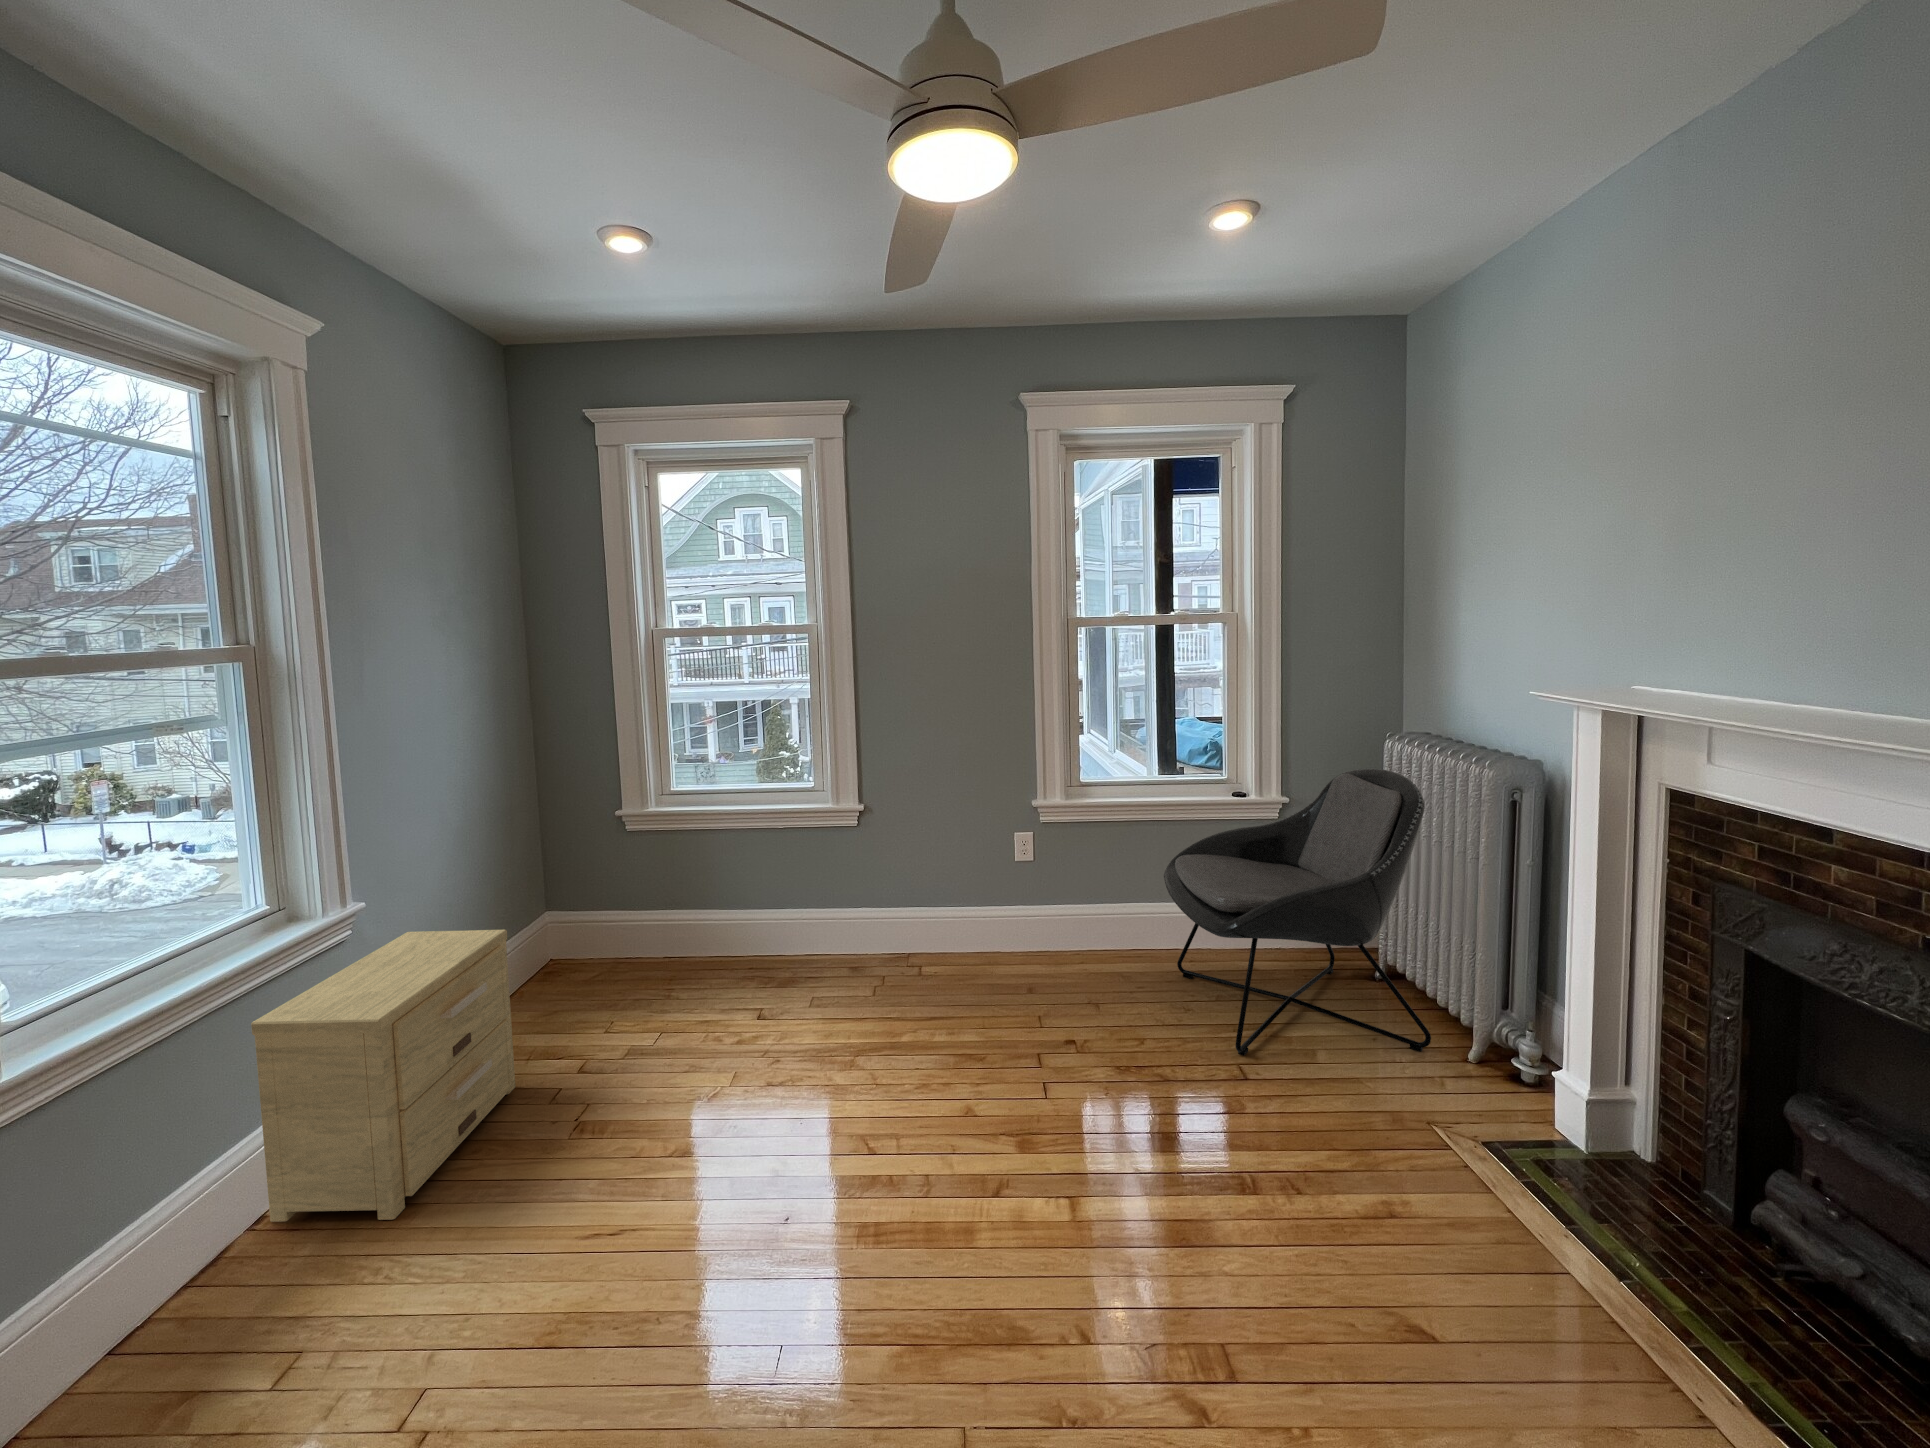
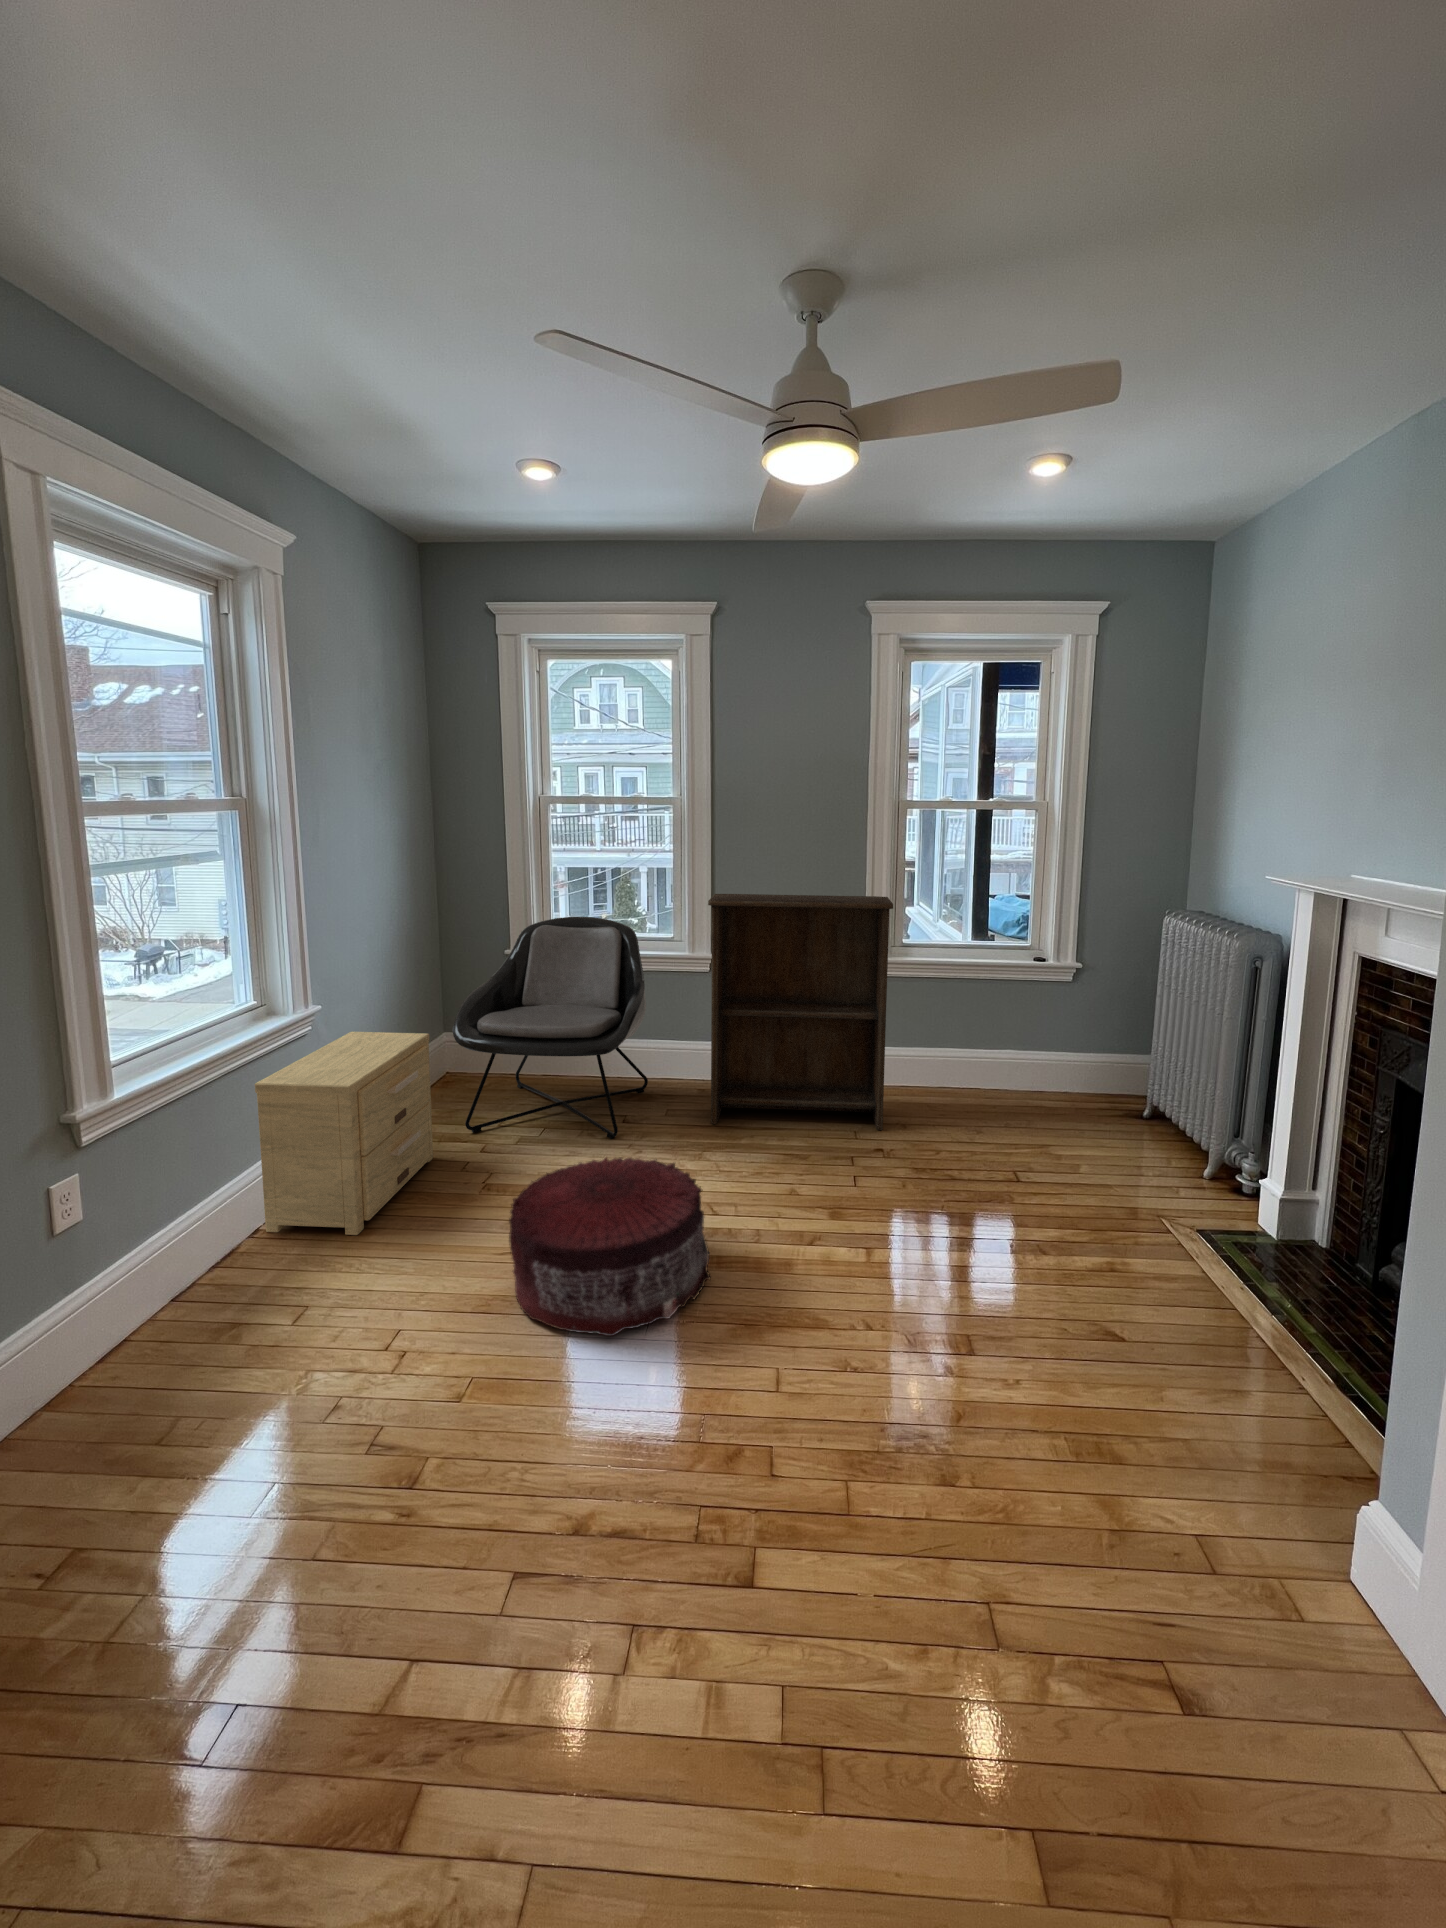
bookshelf: none [851,732,1072,1016] -> present [708,894,893,1130]
lounge chair: present [1164,768,1431,1056] -> present [453,917,648,1139]
pouf: none [584,1093,866,1386] -> present [509,1157,711,1336]

